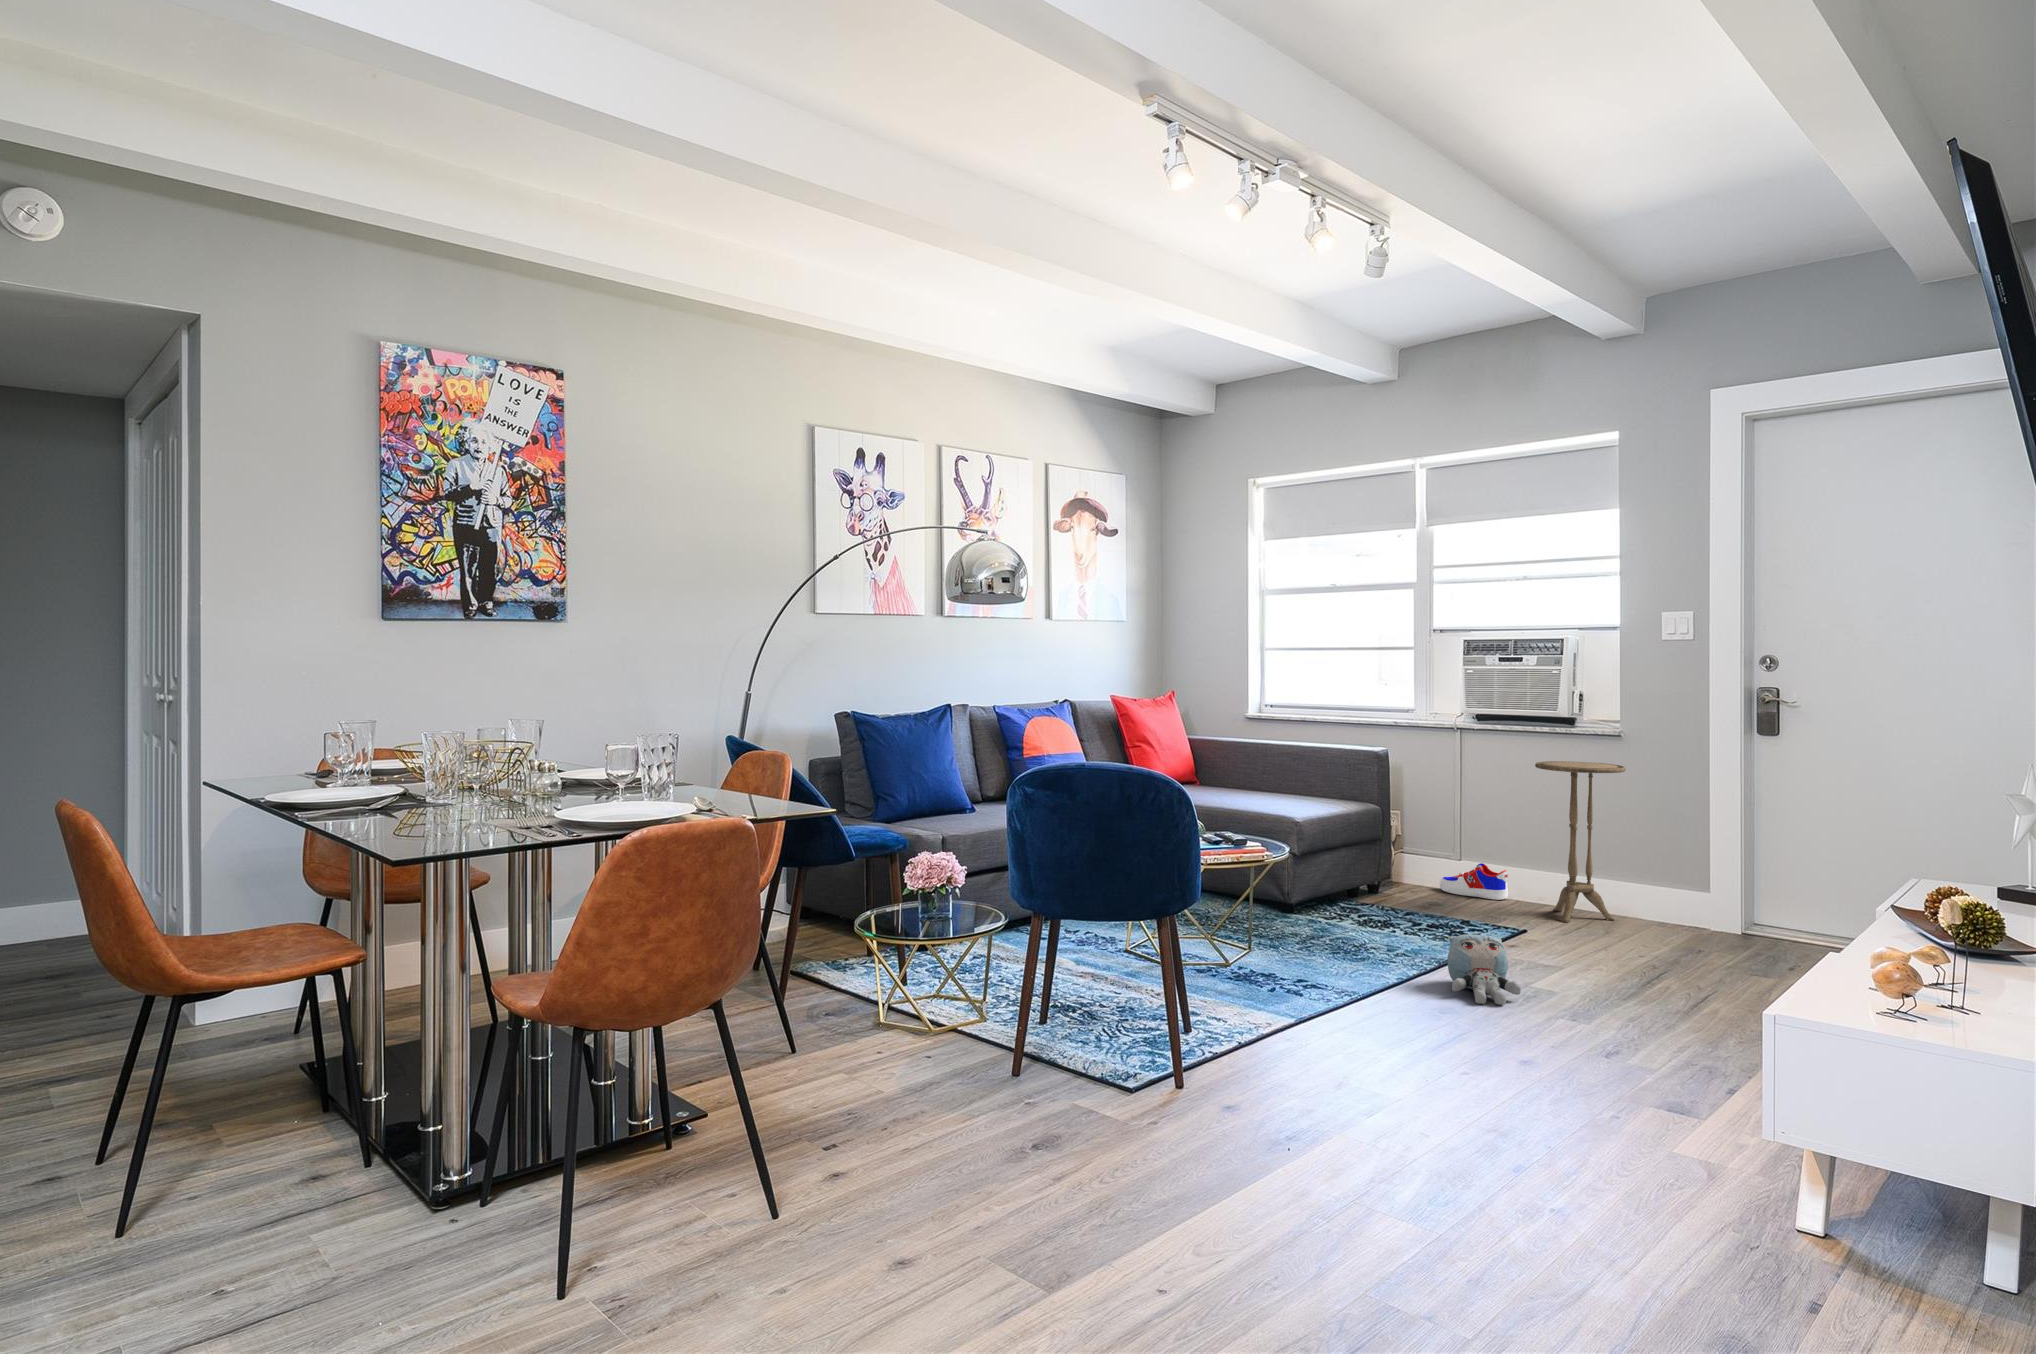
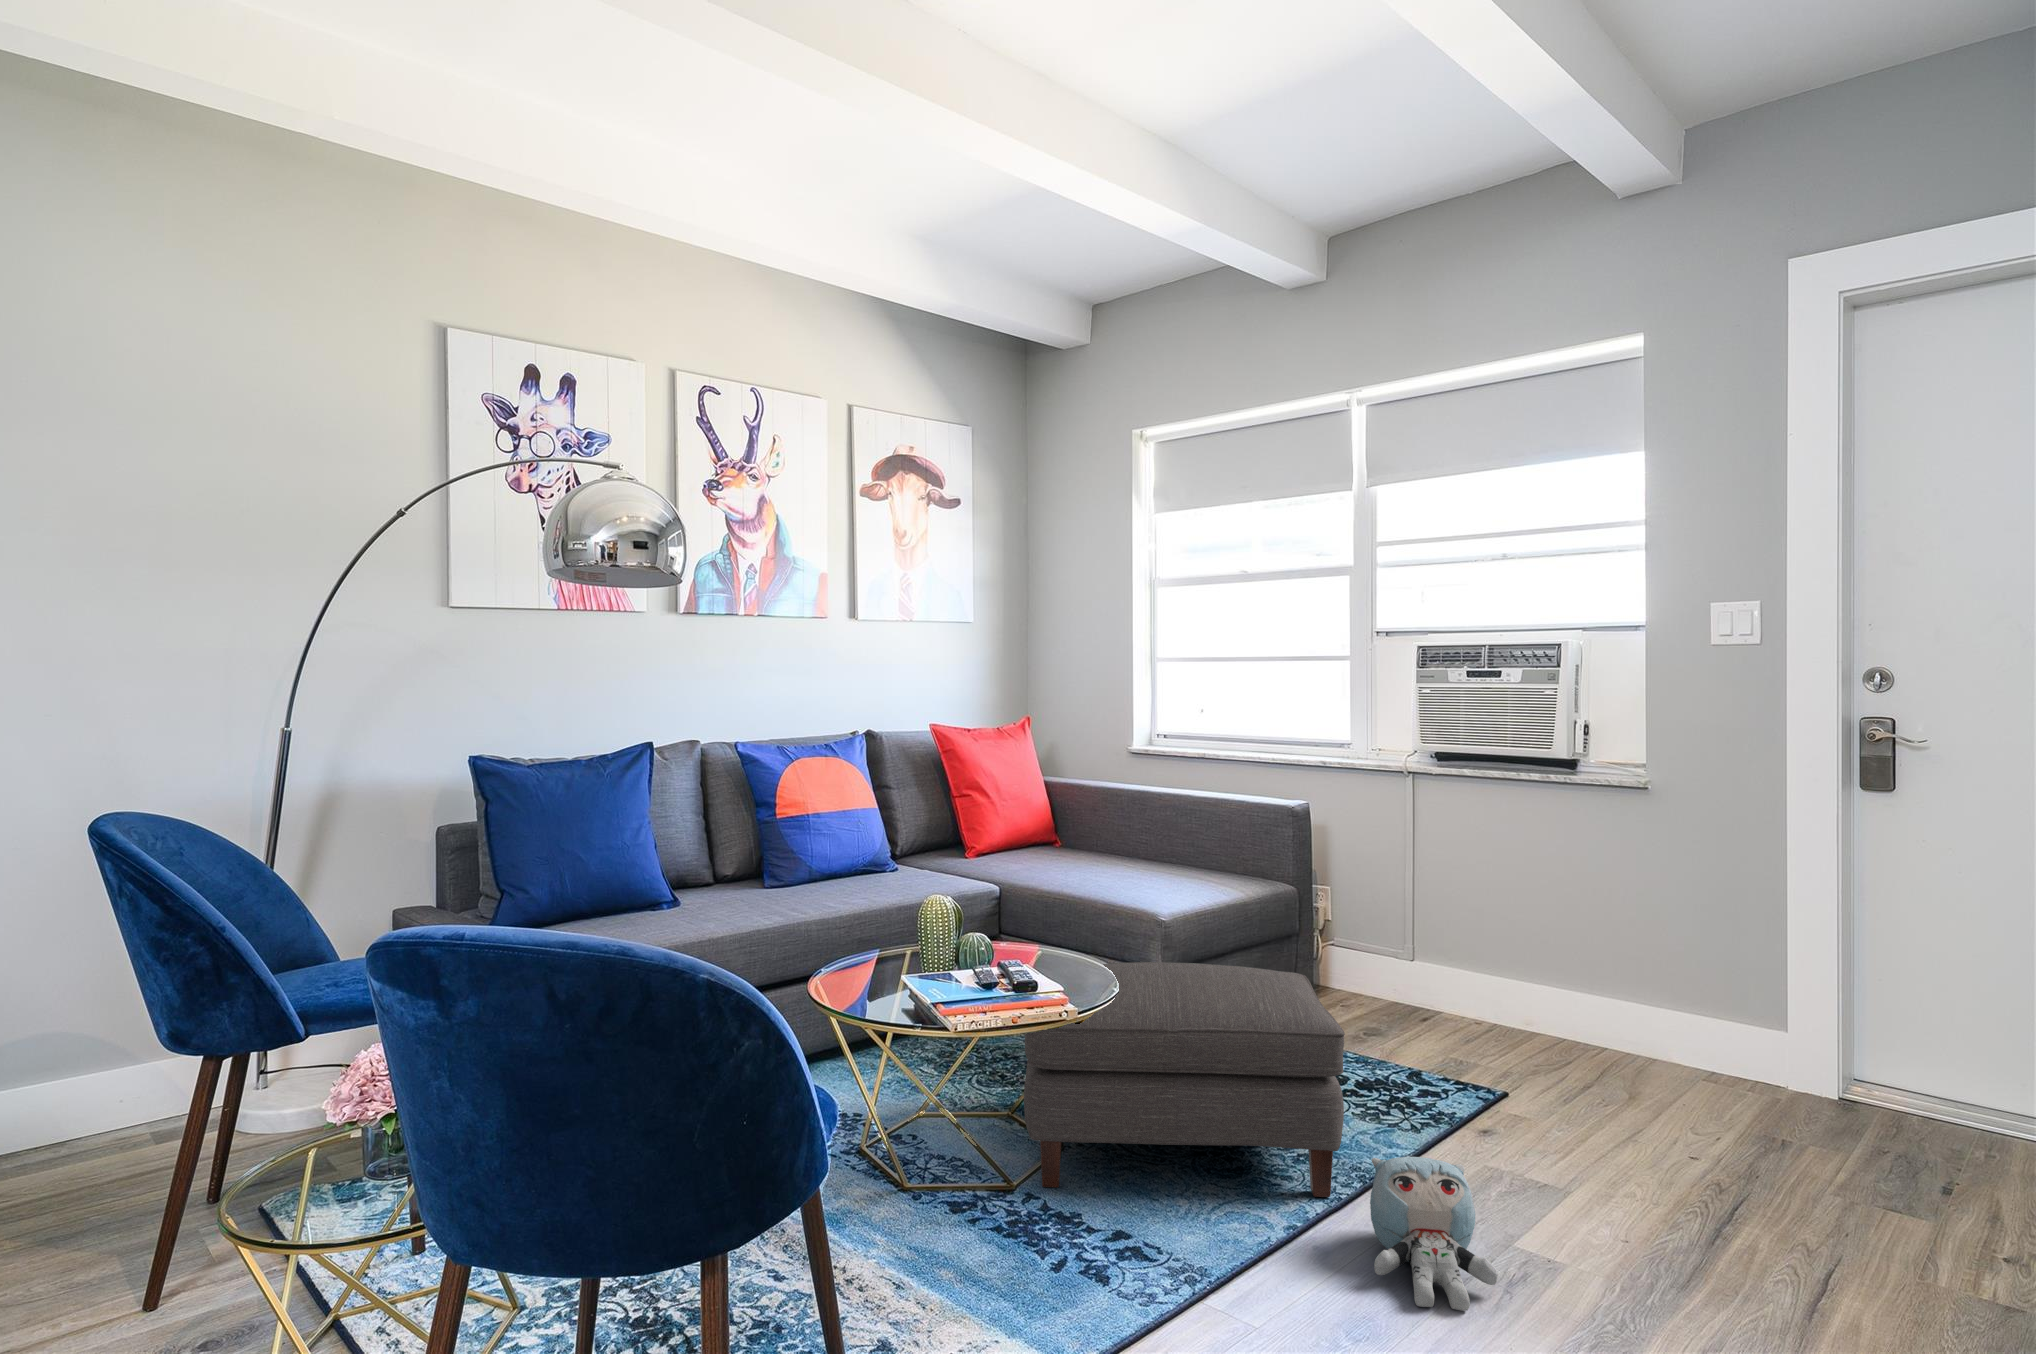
side table: present [1535,761,1626,923] -> none [1520,824,1657,1075]
ottoman: none [1224,840,1430,968] -> present [1024,962,1345,1197]
sneaker: present [1440,863,1508,900] -> none [1385,969,1482,1025]

